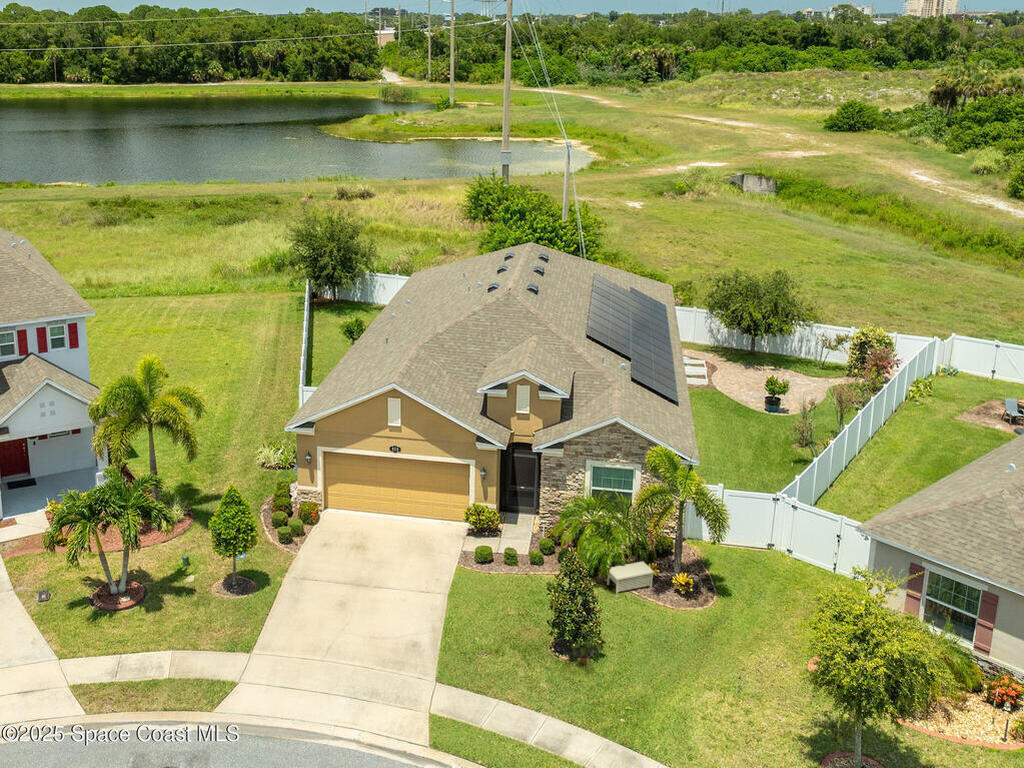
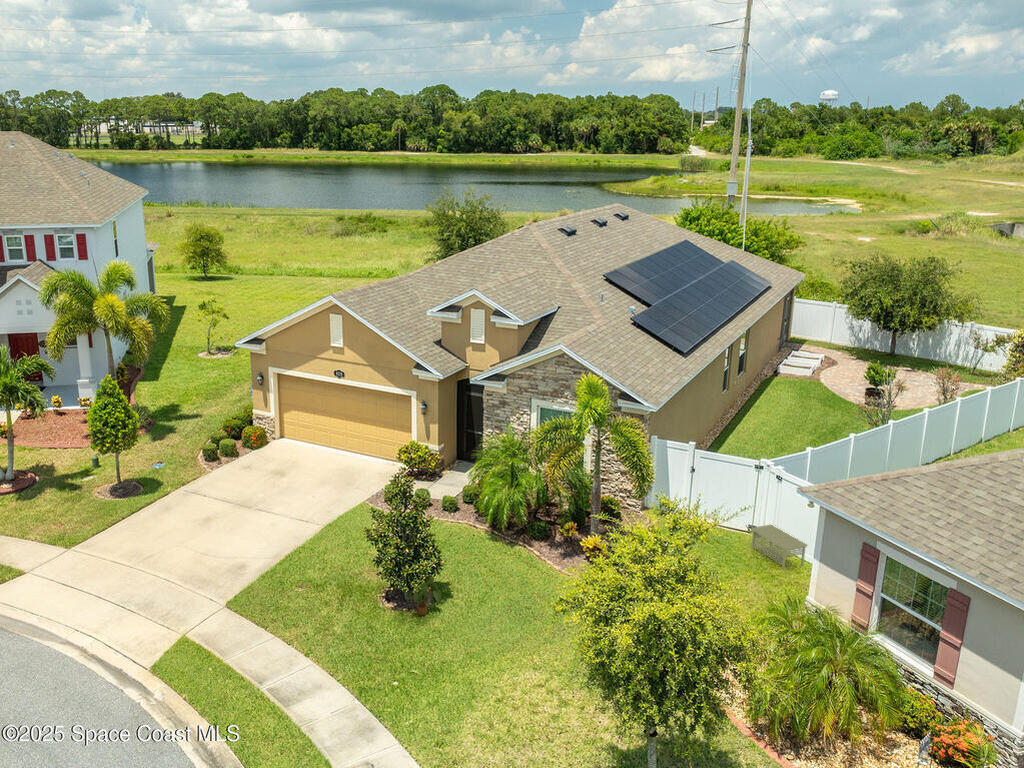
storage bench: present [607,562,654,594] -> present [751,525,807,569]

